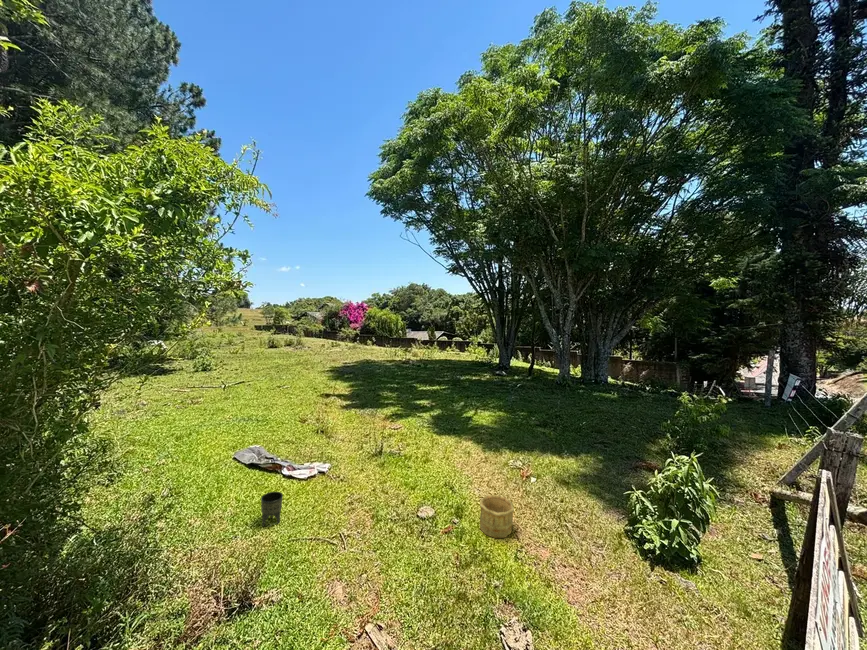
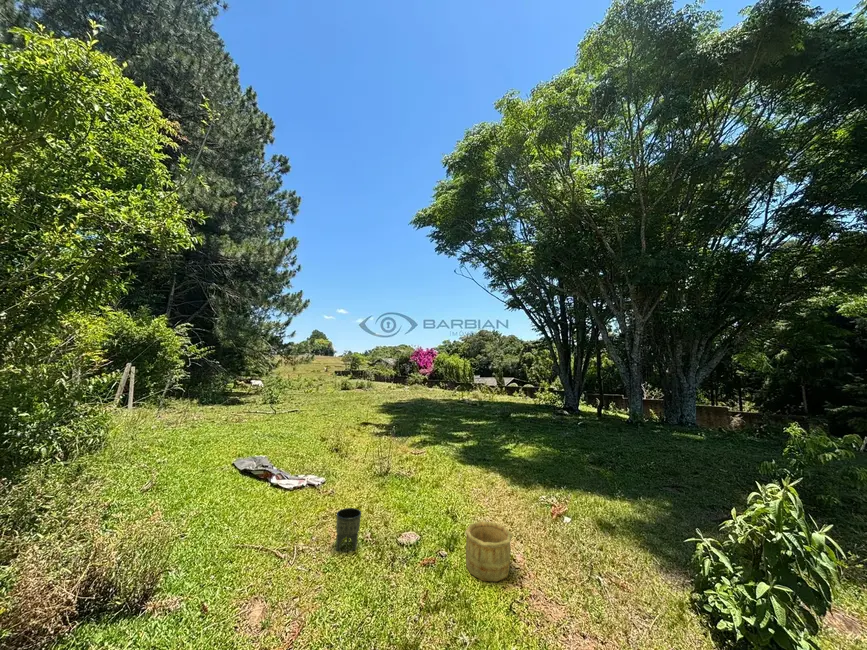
planter: present [261,492,283,526] -> present [336,508,361,551]

